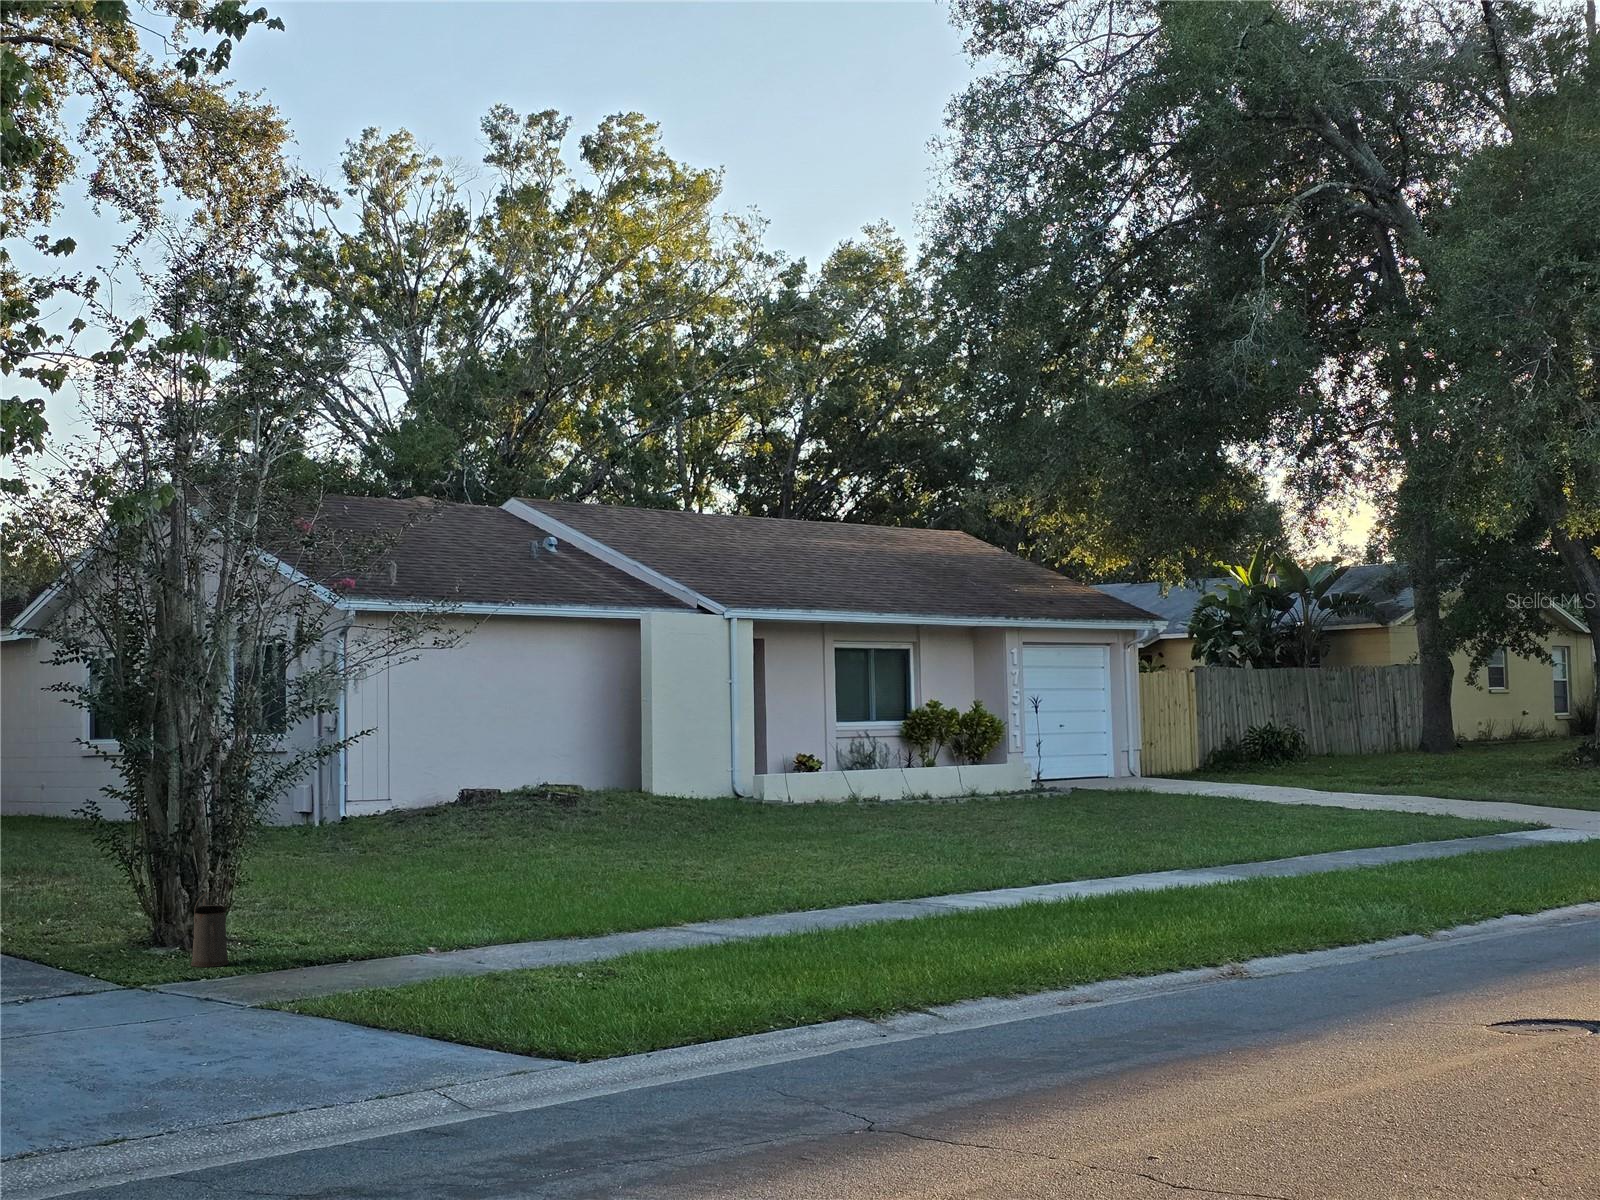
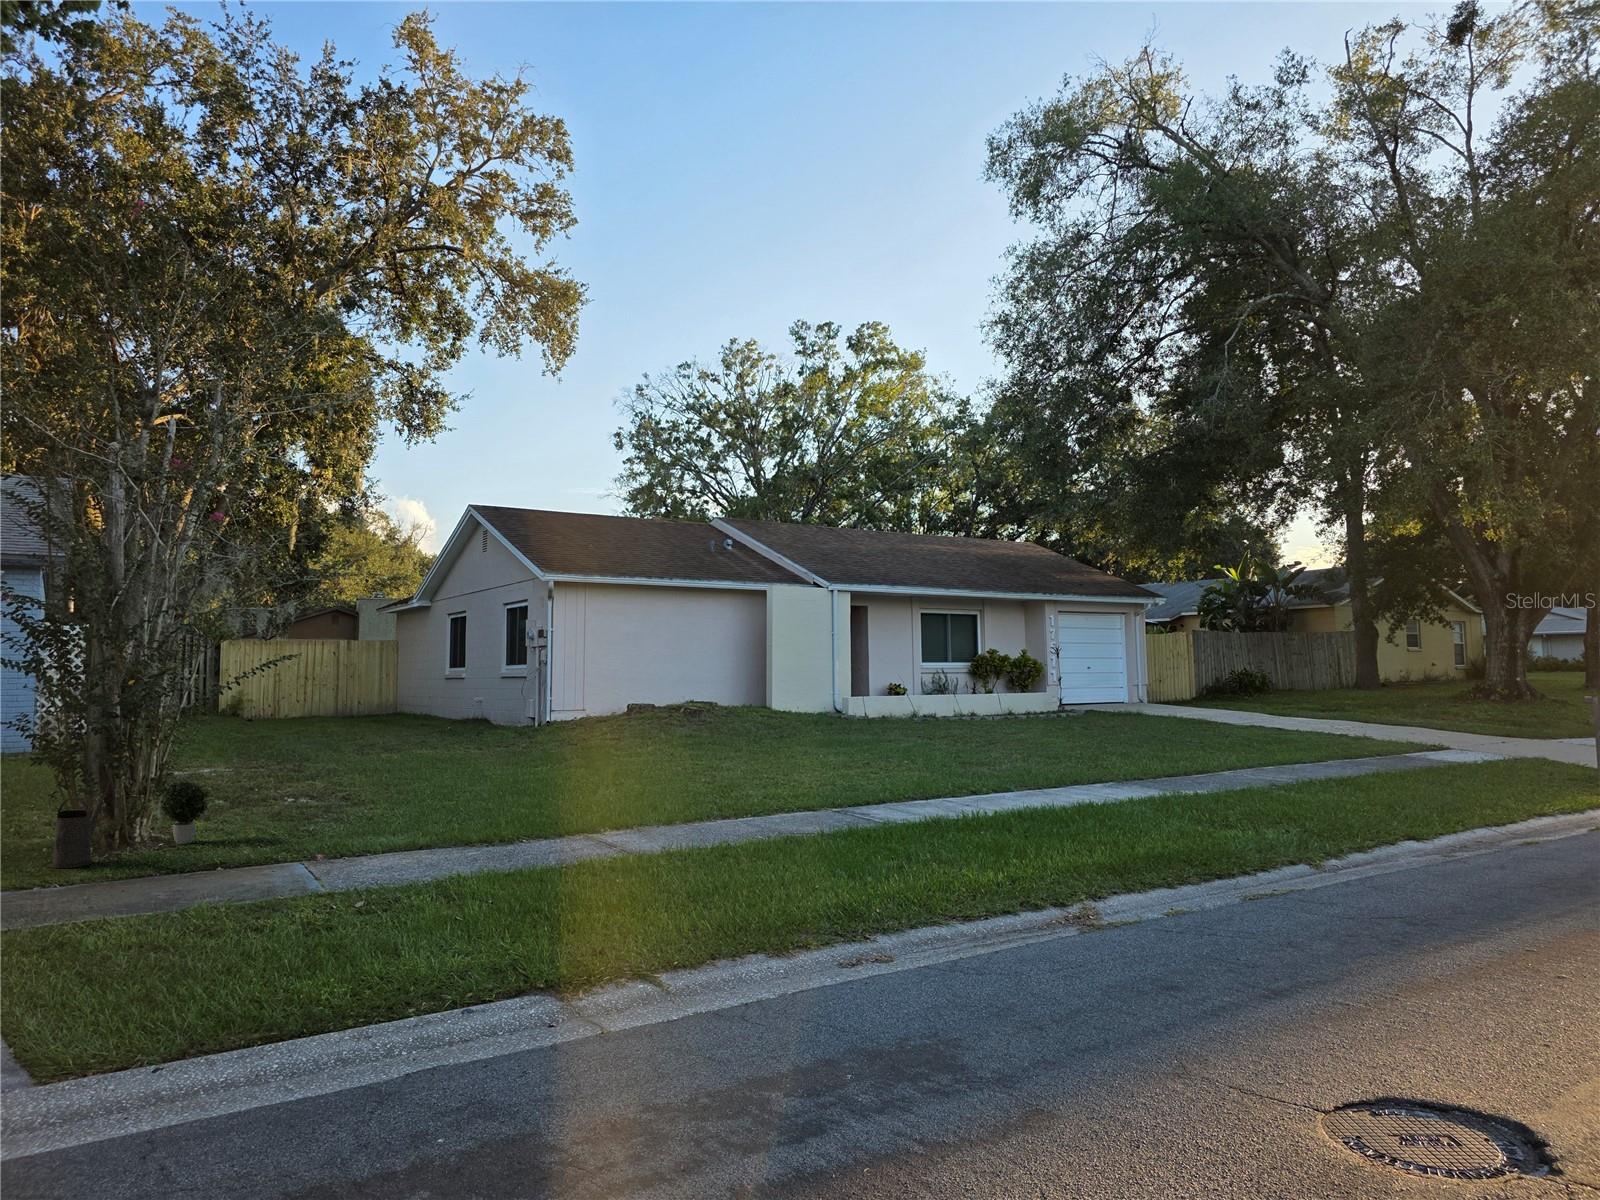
potted plant: none [242,876,293,947] -> present [161,780,210,844]

